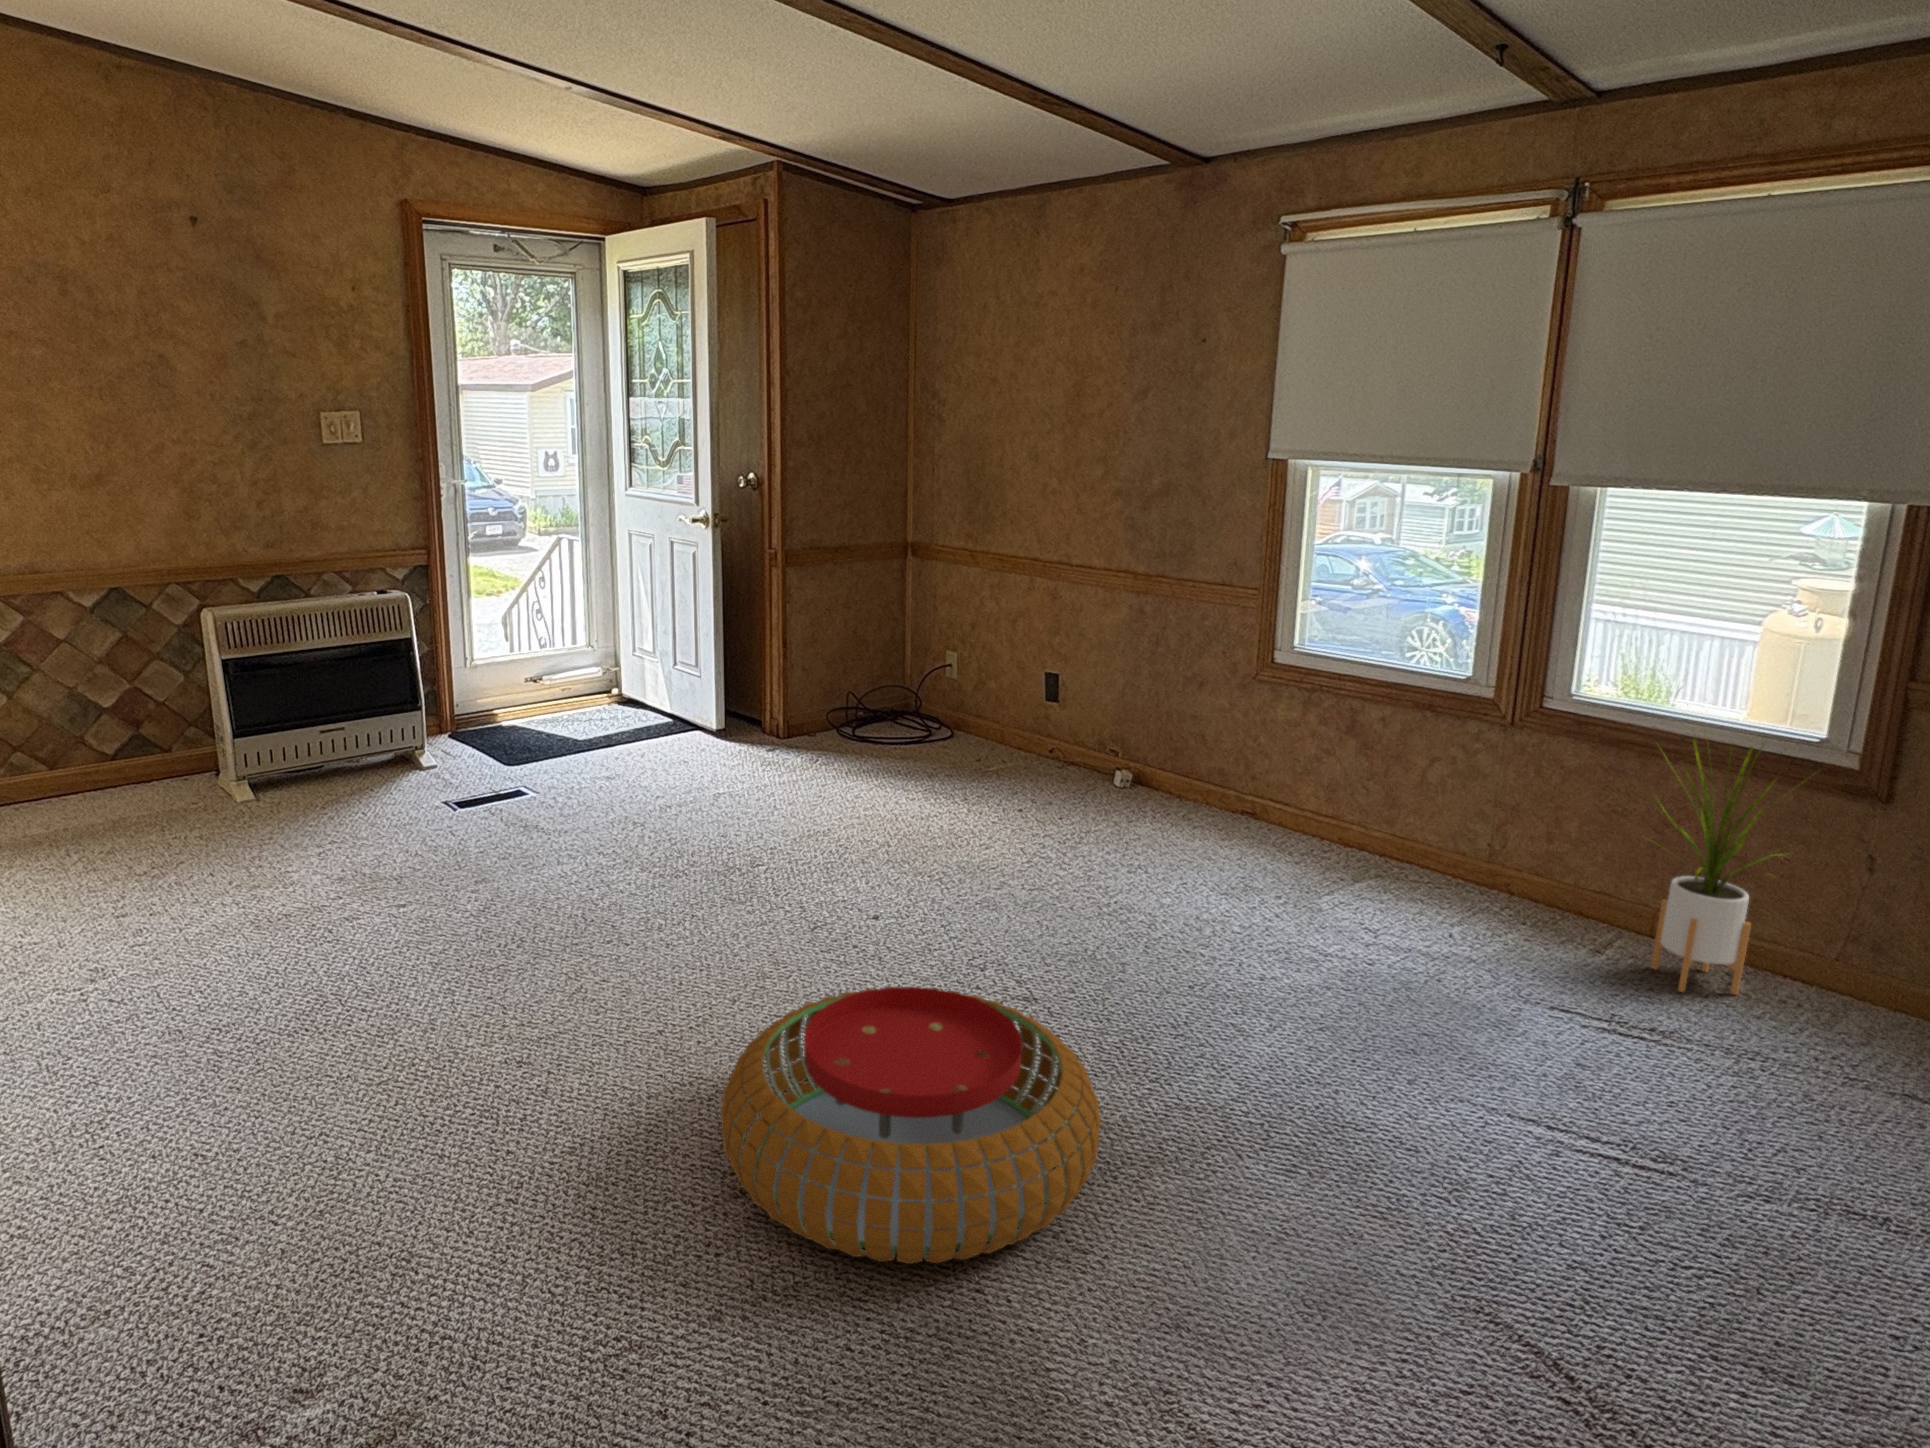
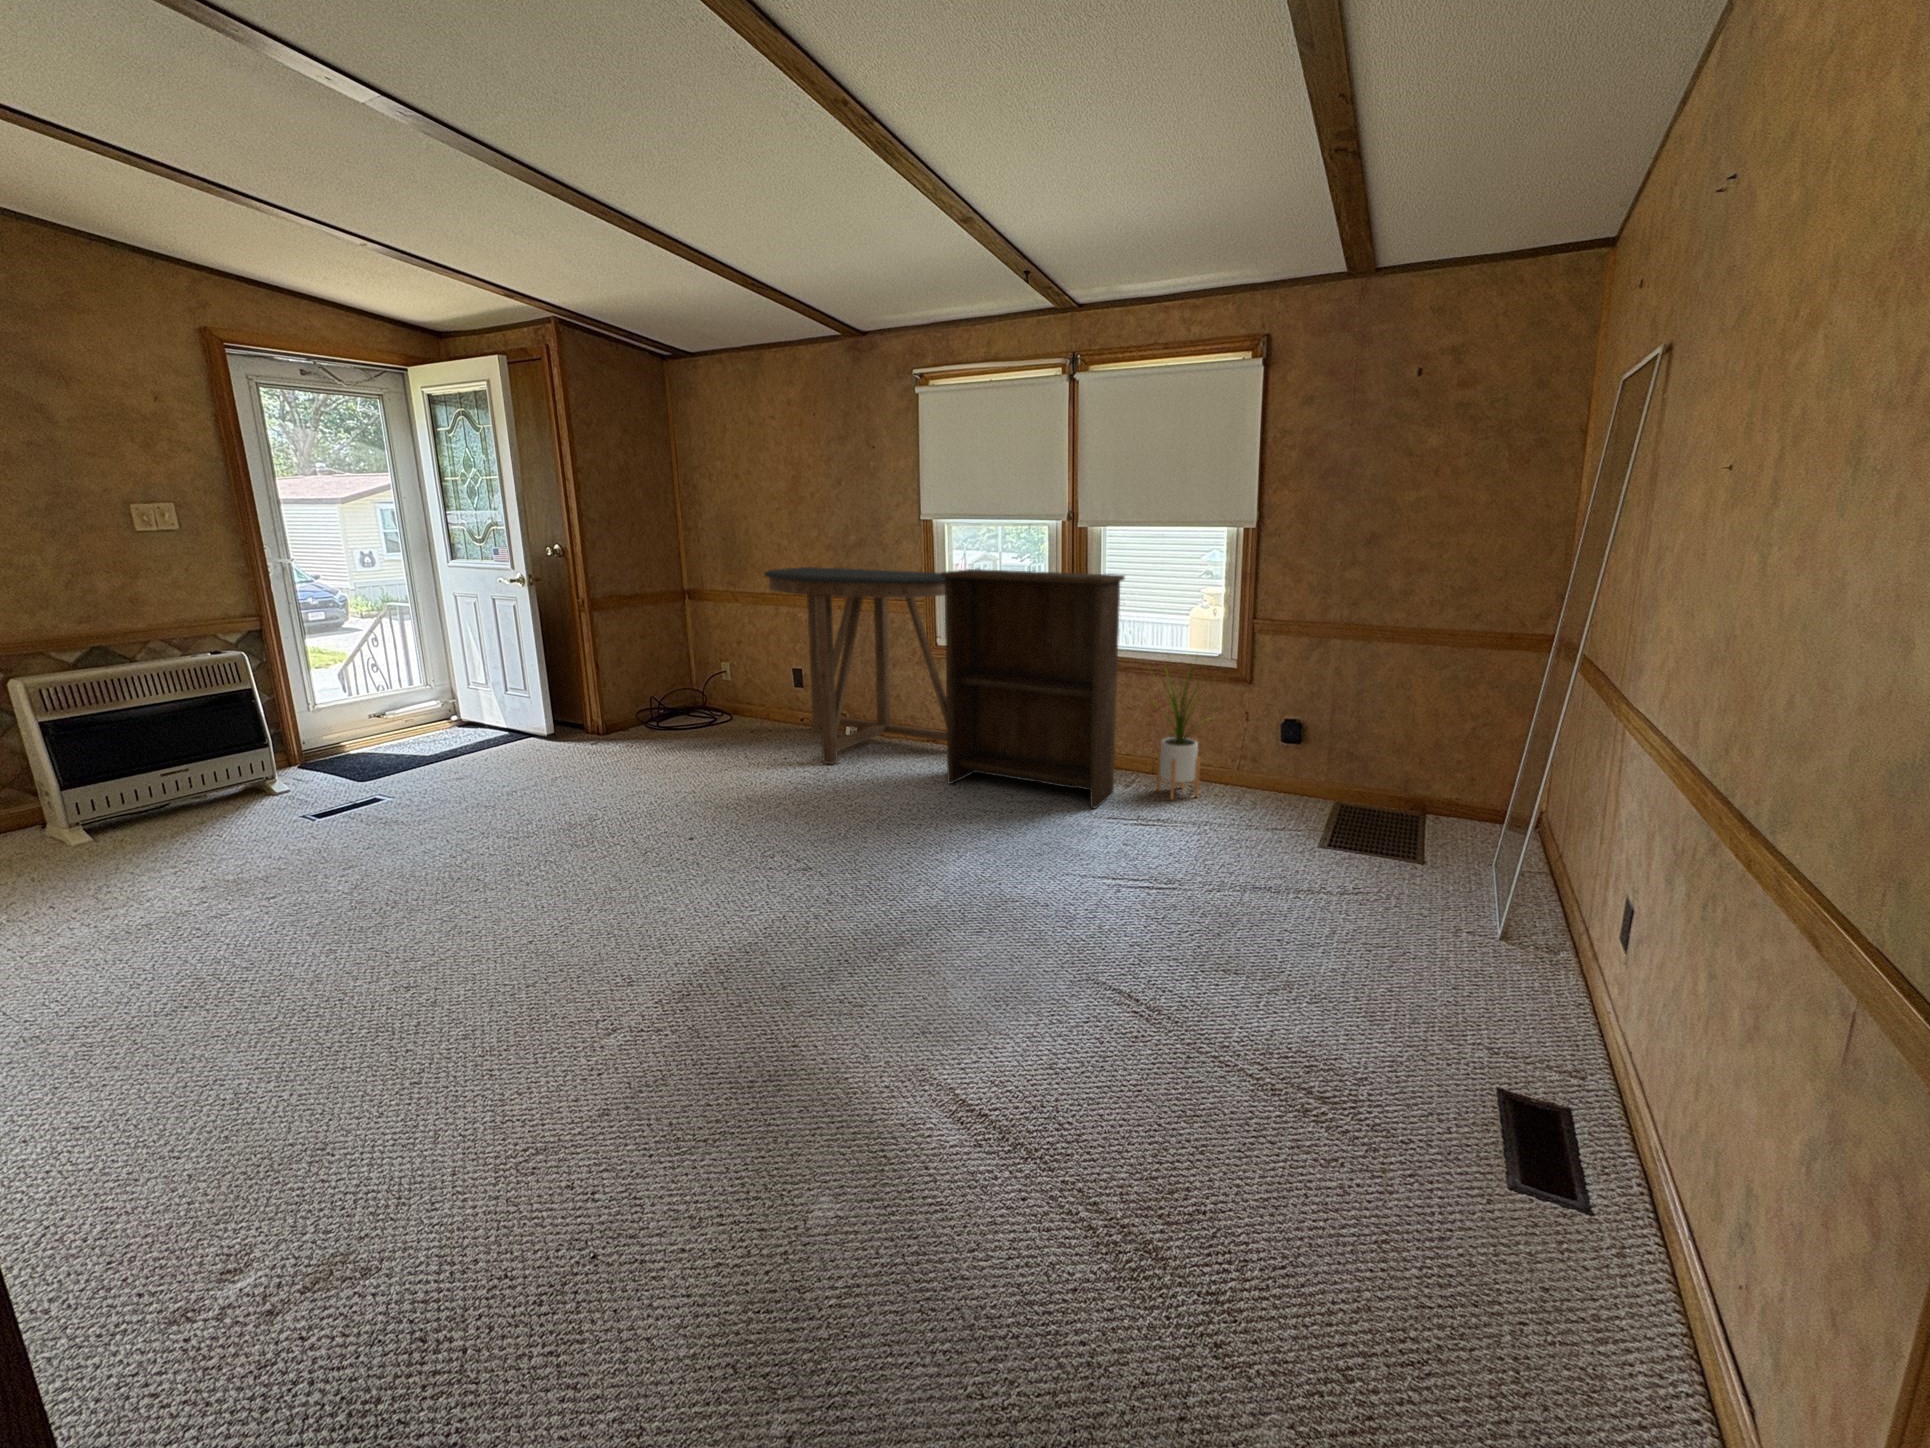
console table: none [1016,521,1342,839] -> present [764,567,947,764]
bookshelf: none [1264,546,1631,982] -> present [941,569,1125,809]
pouf: present [721,986,1101,1264] -> none [589,867,864,1050]

